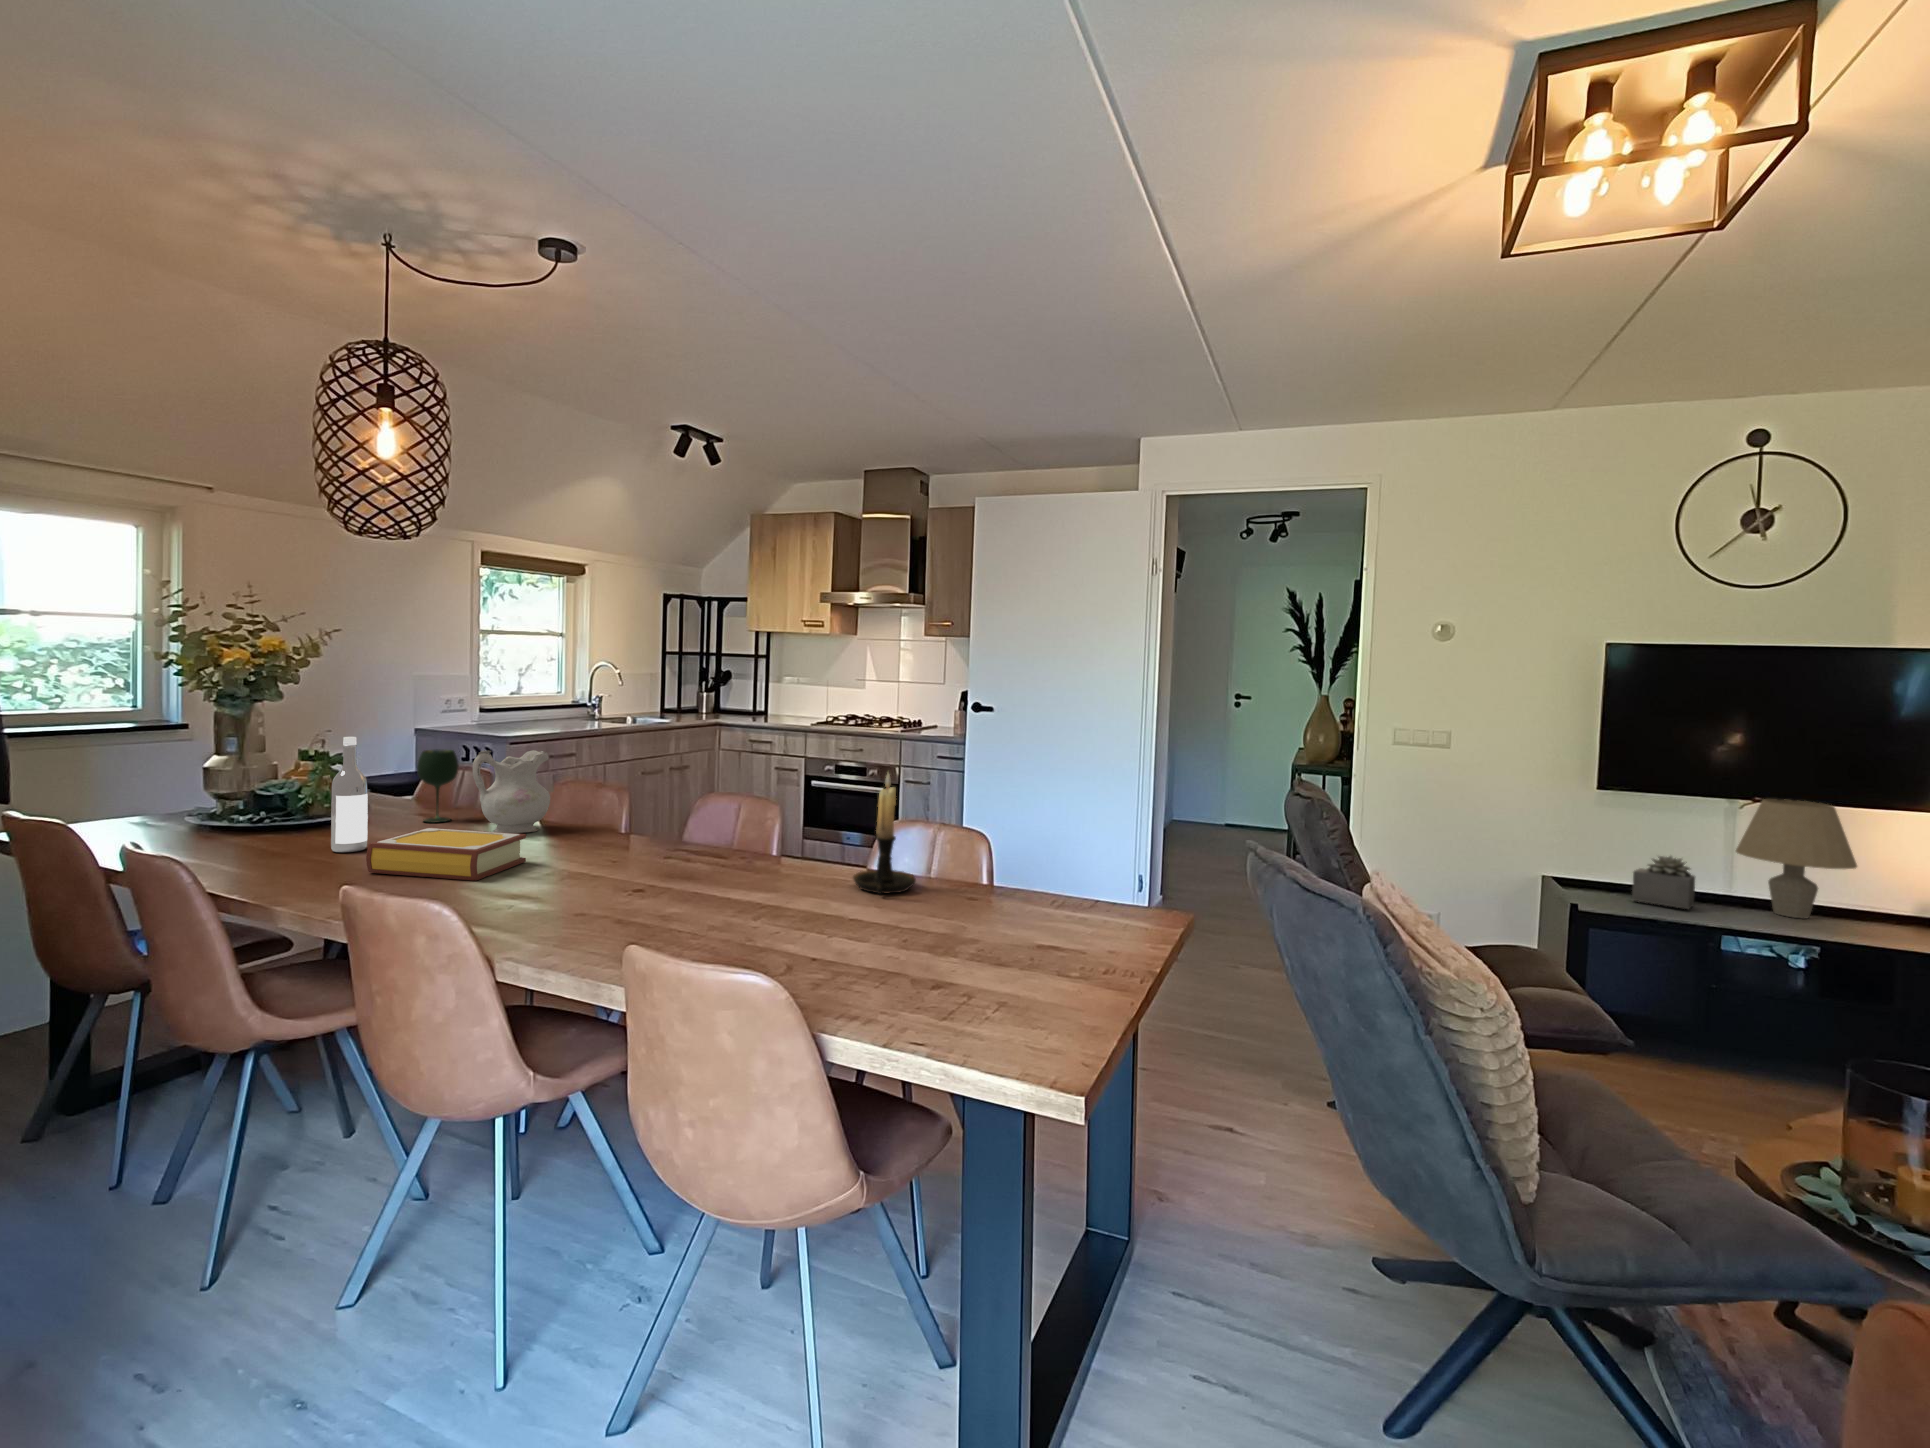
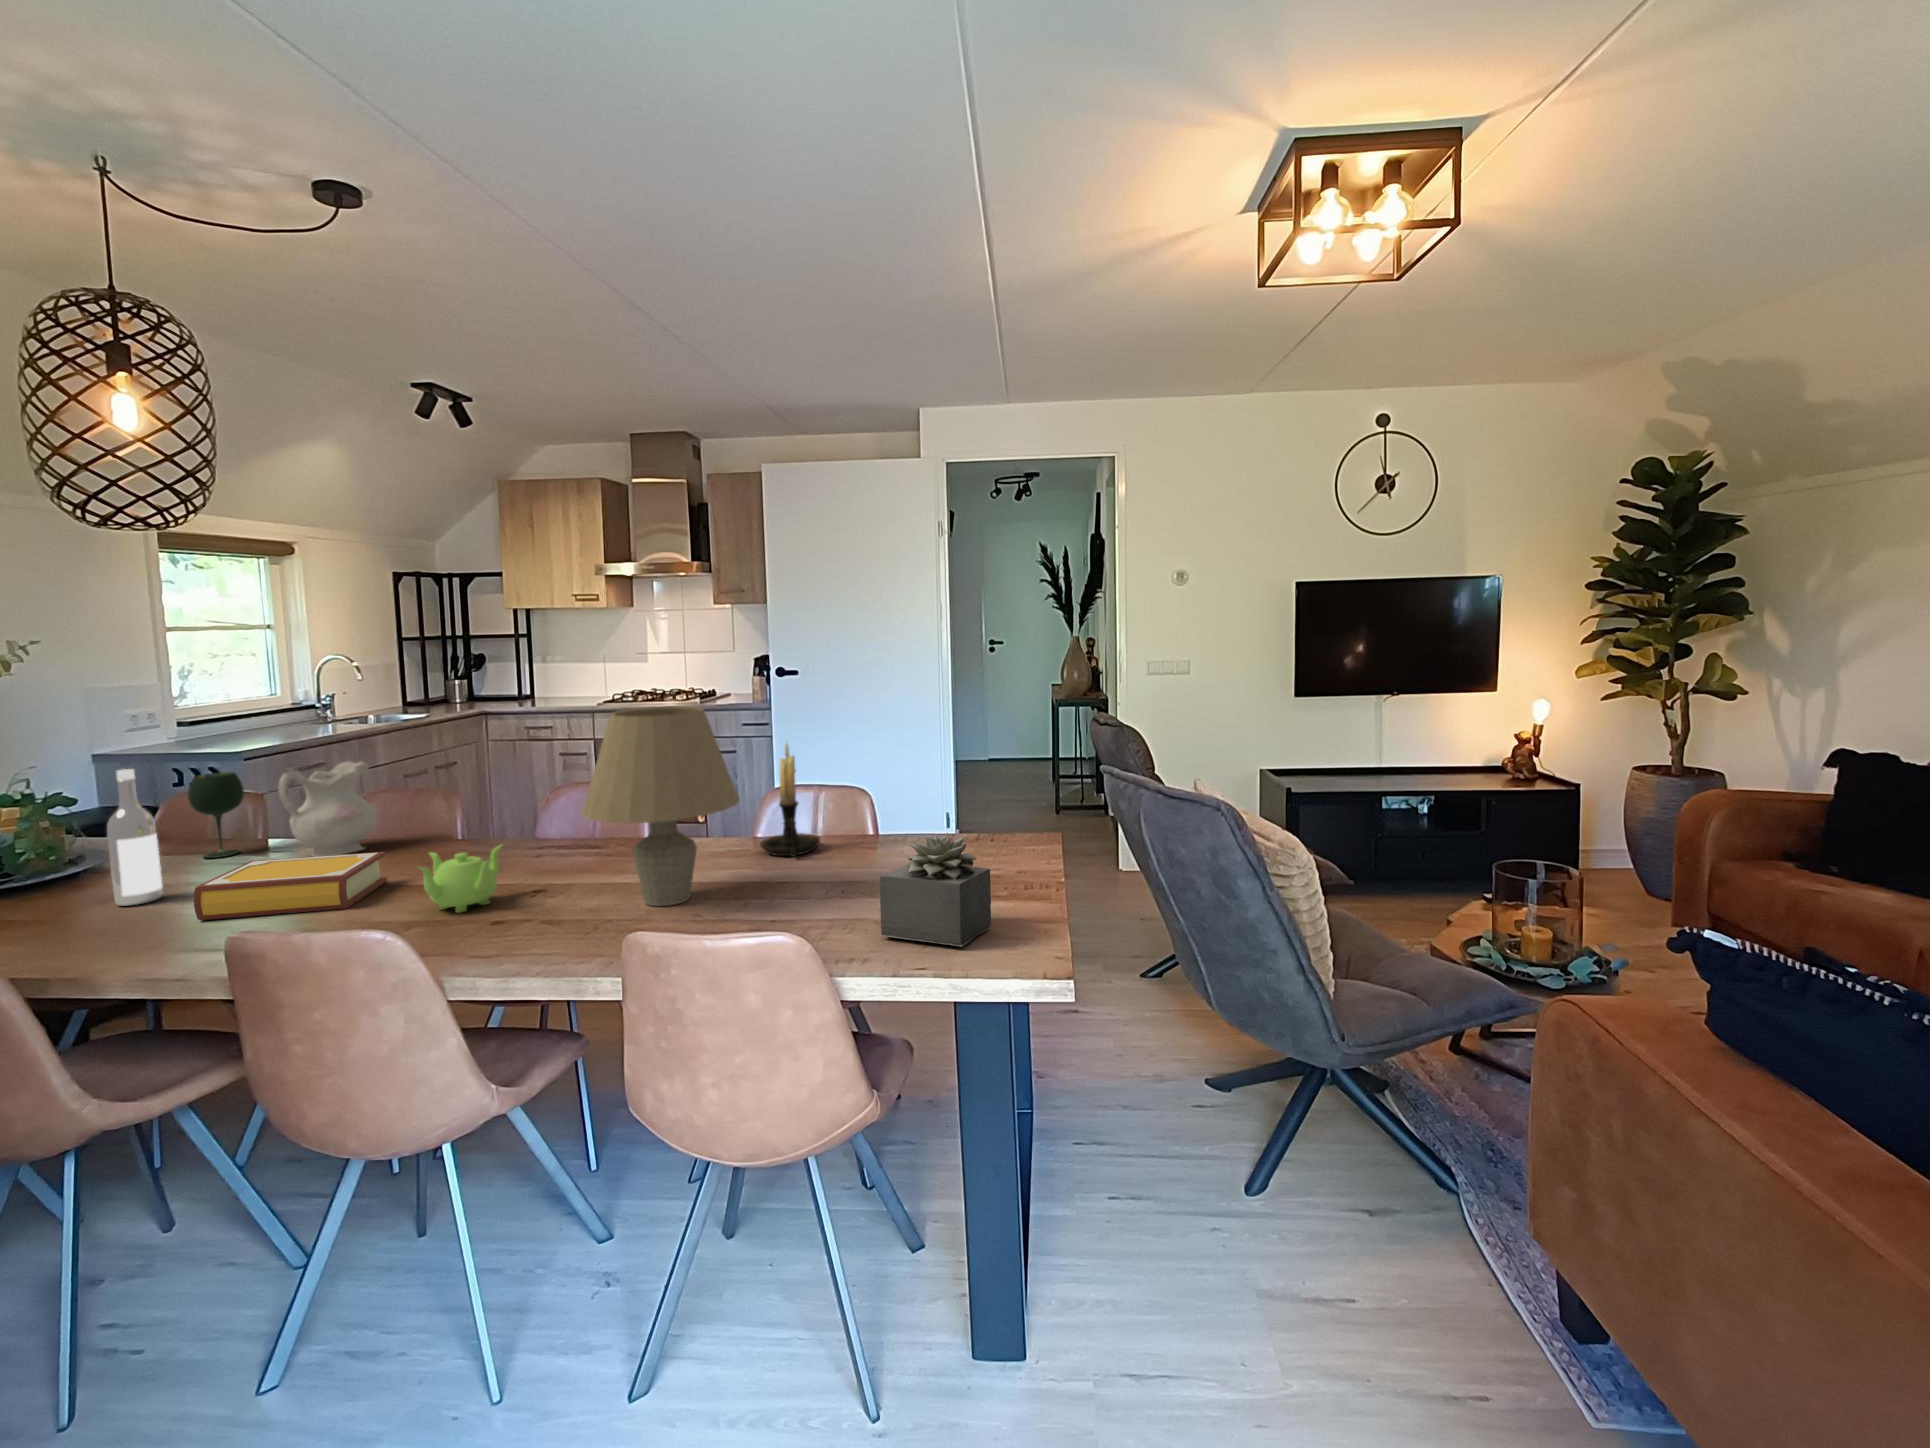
table lamp: present [1736,799,1857,919] -> present [582,706,739,906]
teapot: none [518,839,605,900] -> present [419,845,502,913]
succulent plant: present [1632,856,1695,909] -> present [880,833,991,946]

